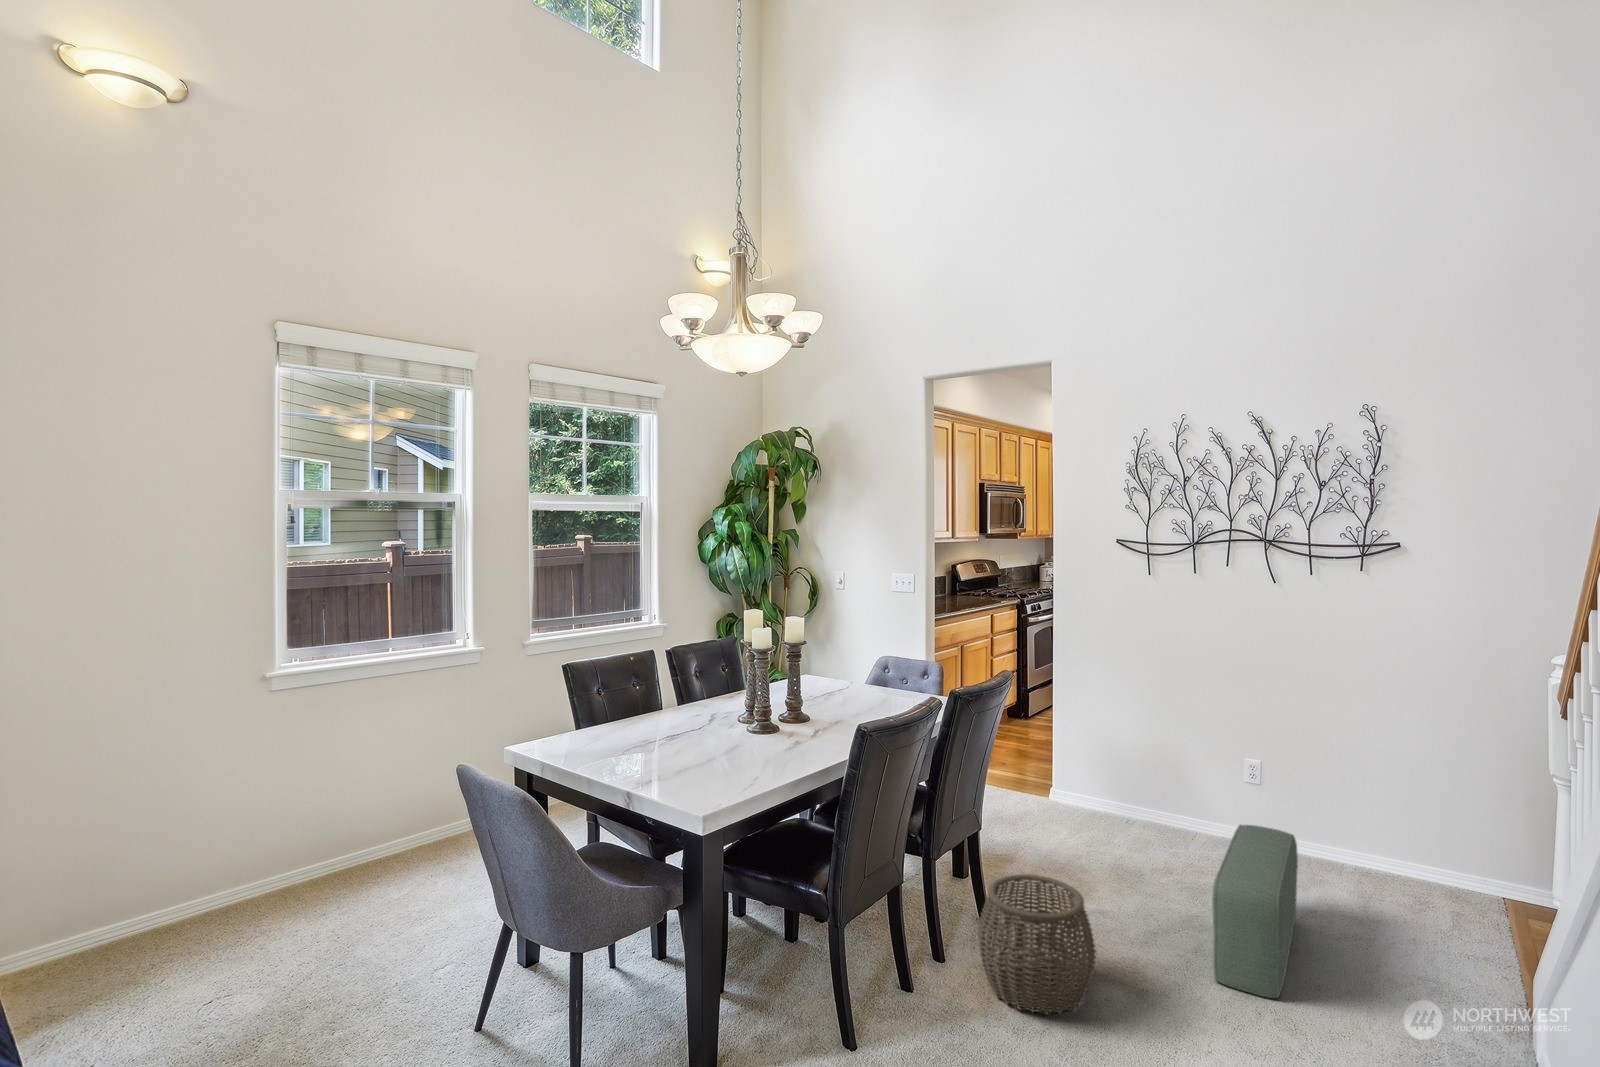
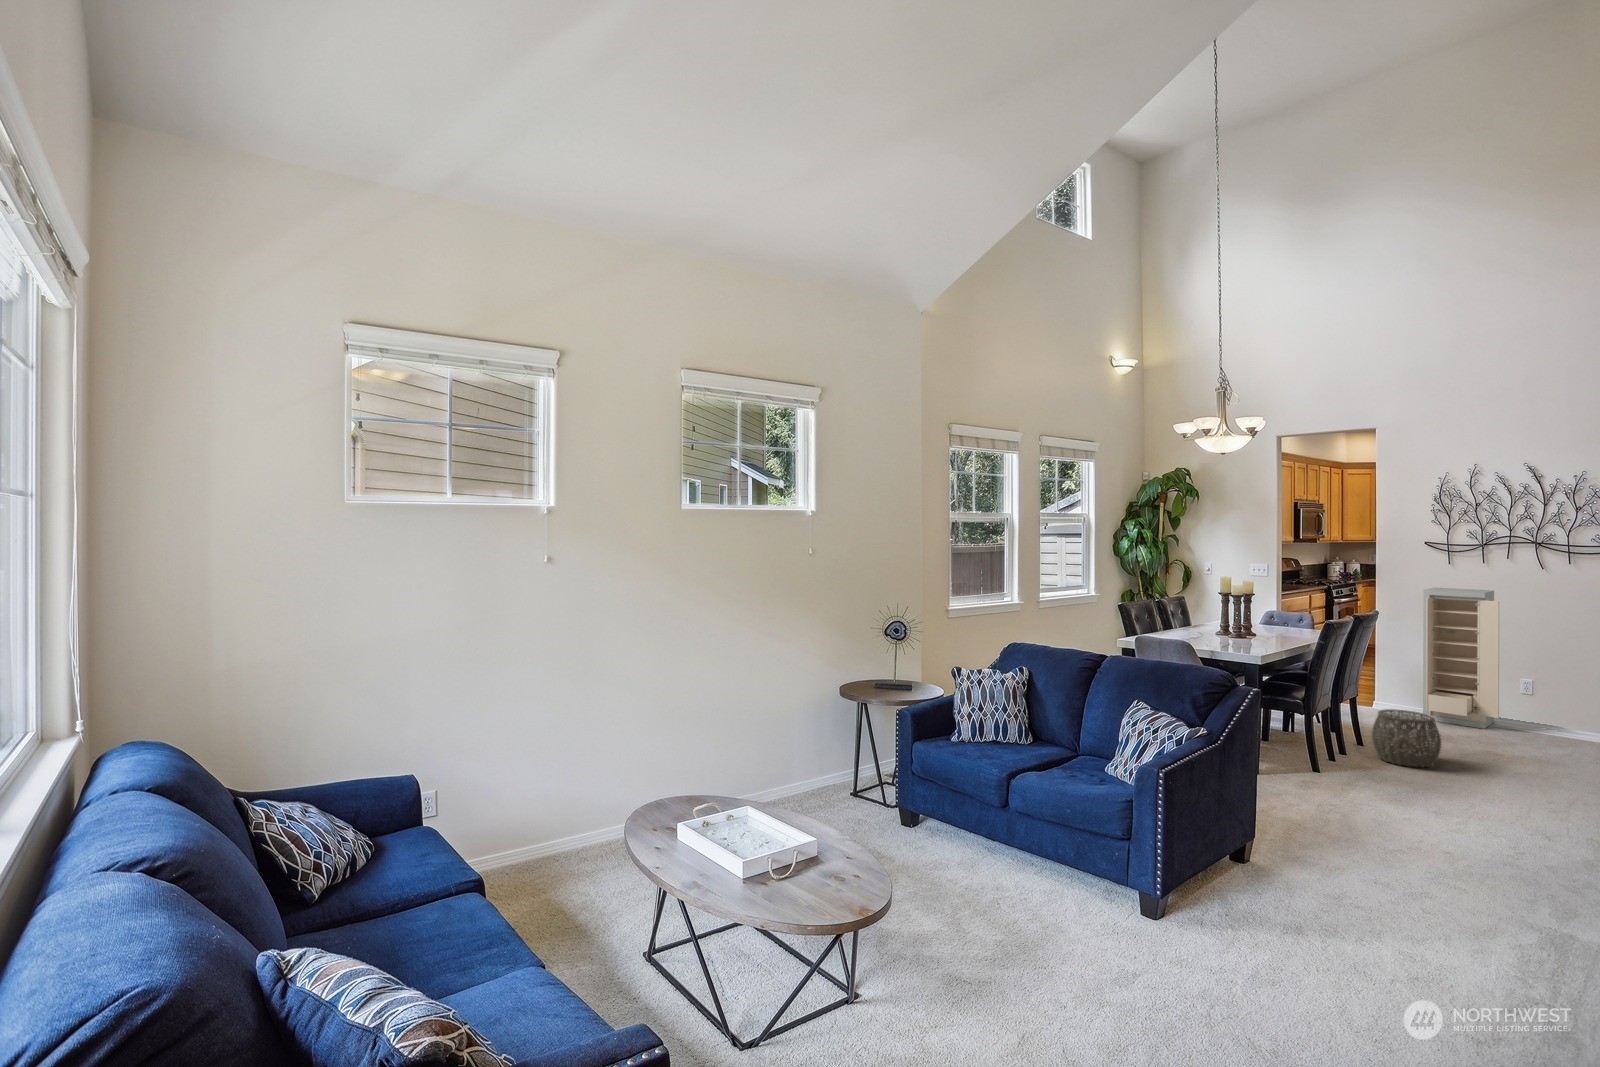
storage cabinet: none [1107,614,1212,855] -> present [1423,588,1499,729]
pouf: present [1212,825,1298,998] -> none [1507,700,1560,771]

